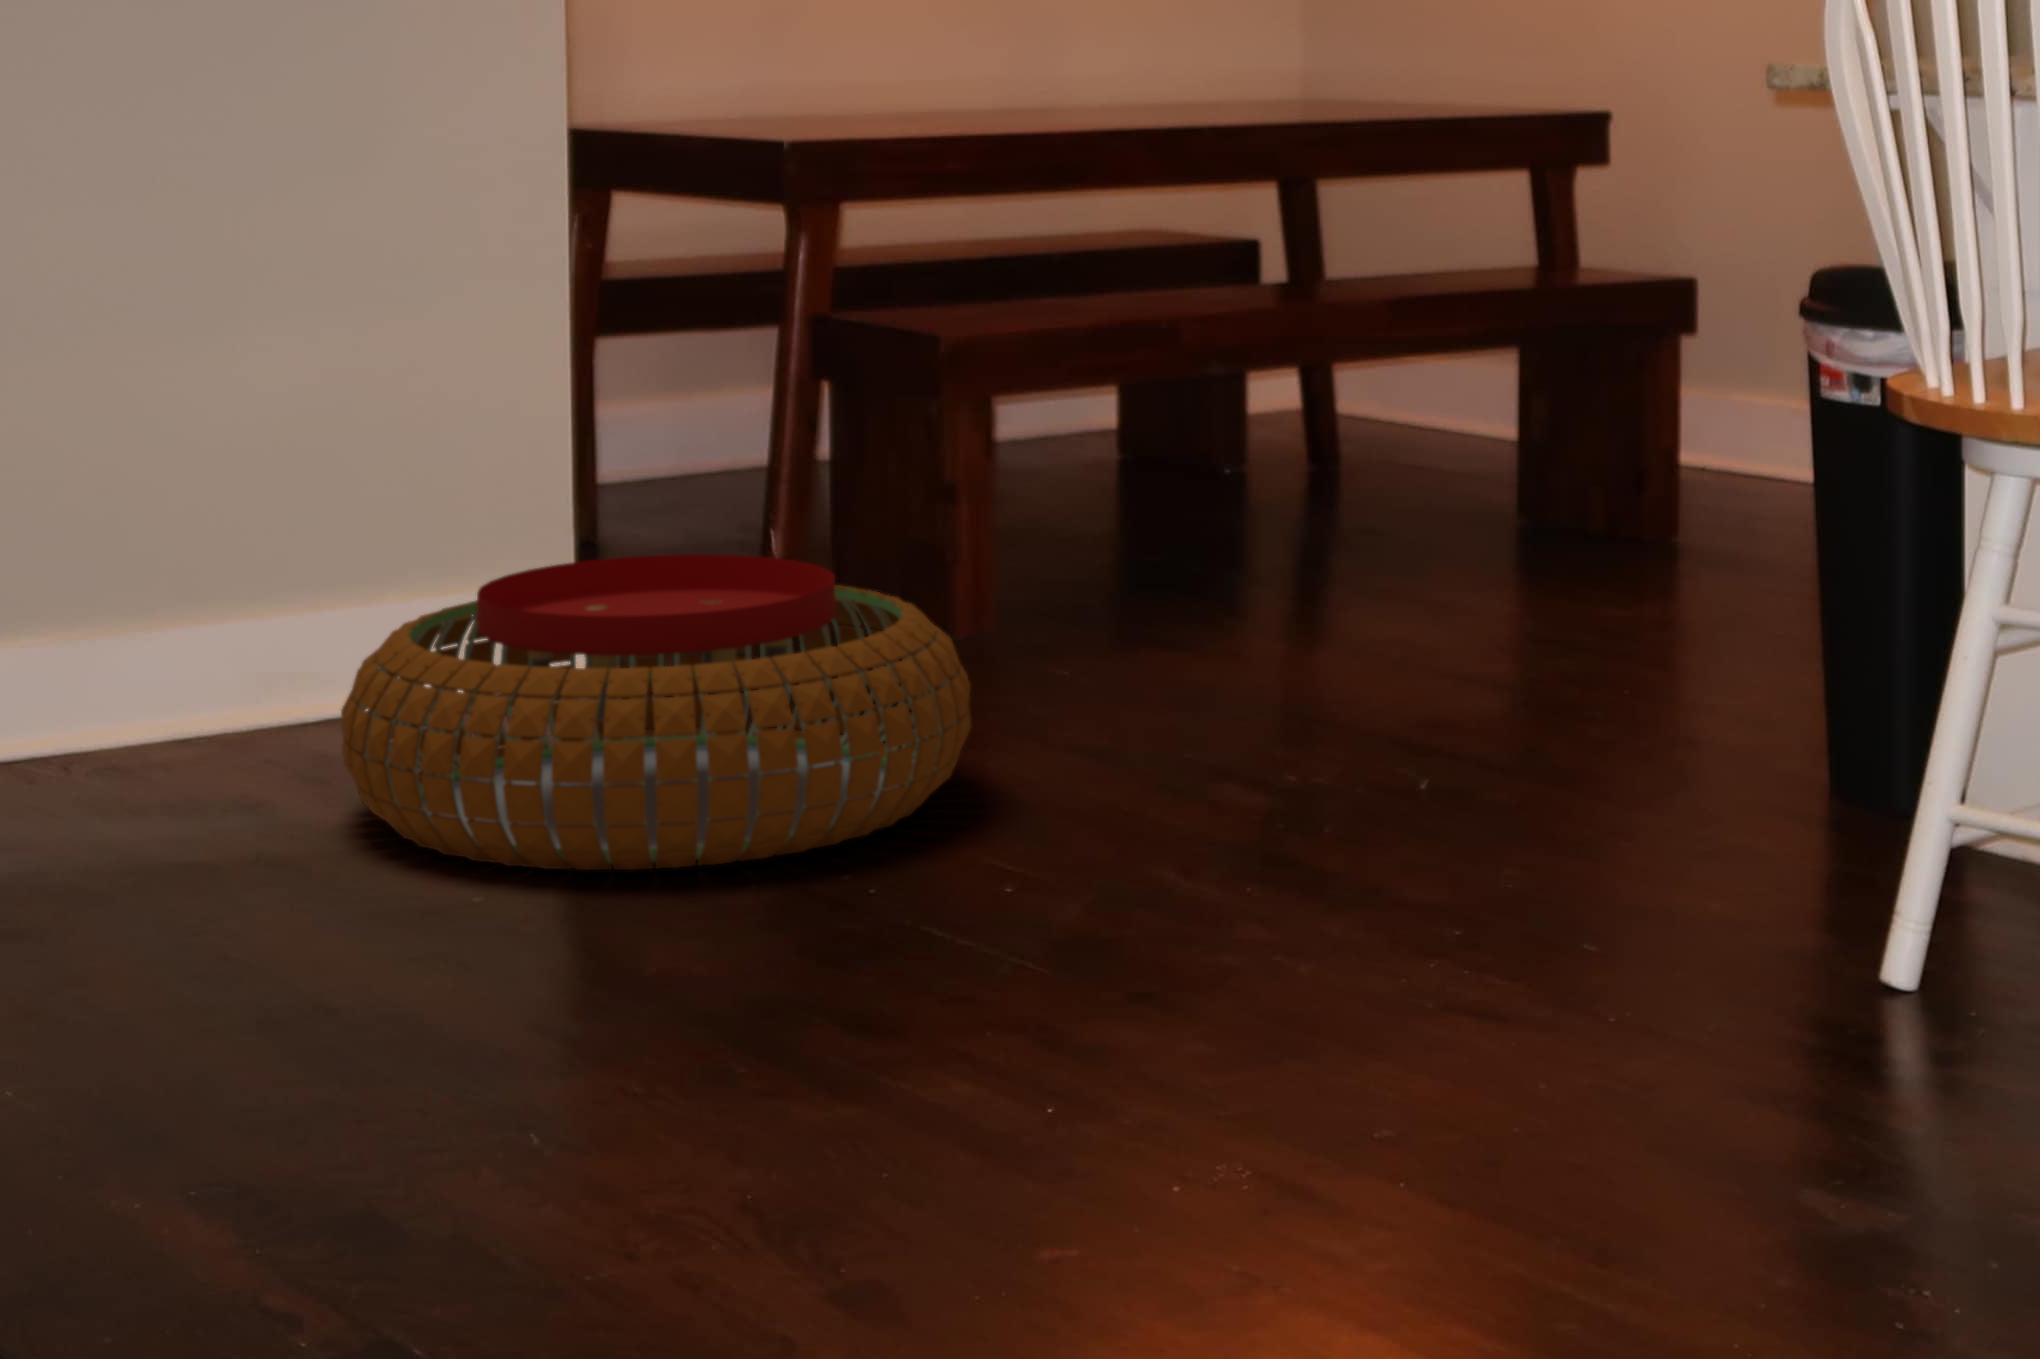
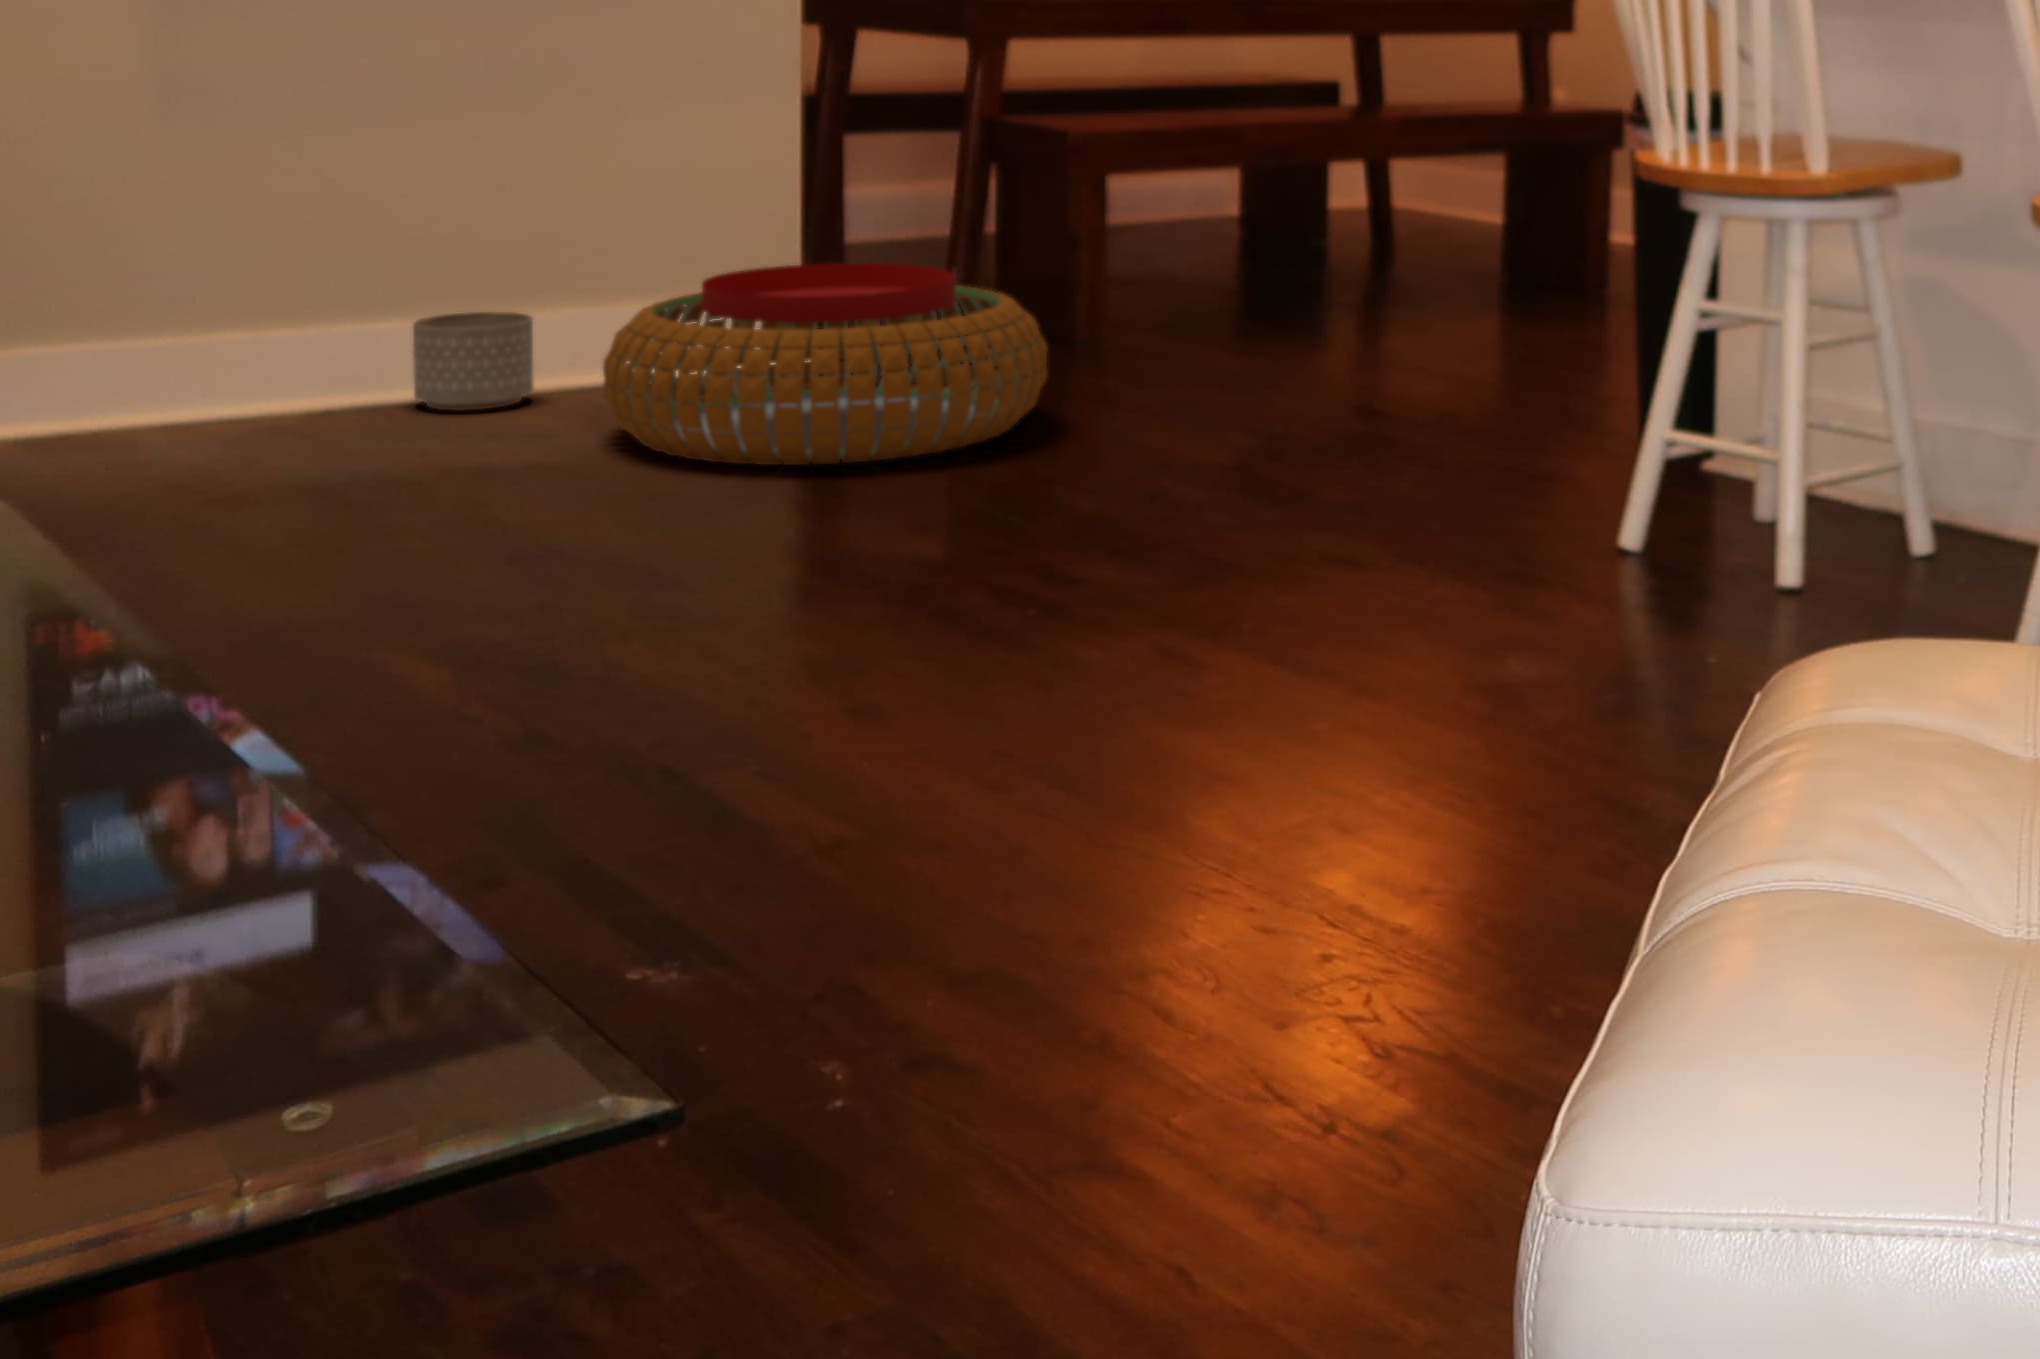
planter: none [60,632,227,780] -> present [413,312,533,410]

